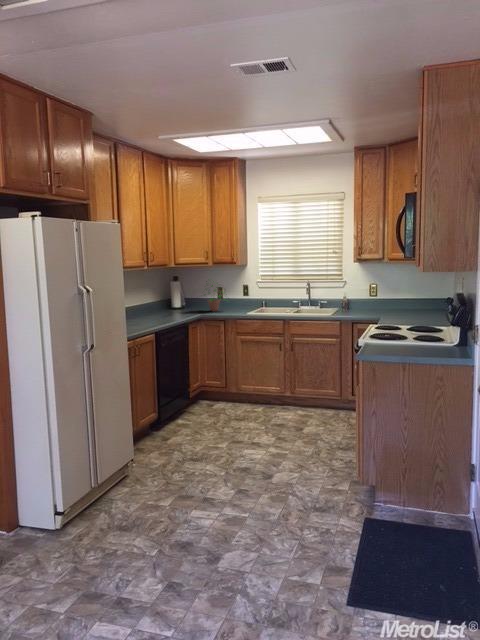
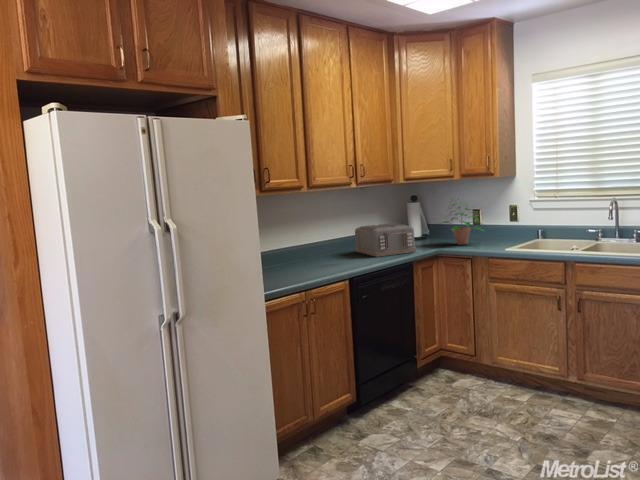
toaster: none [141,295,188,319] -> present [355,223,416,257]

